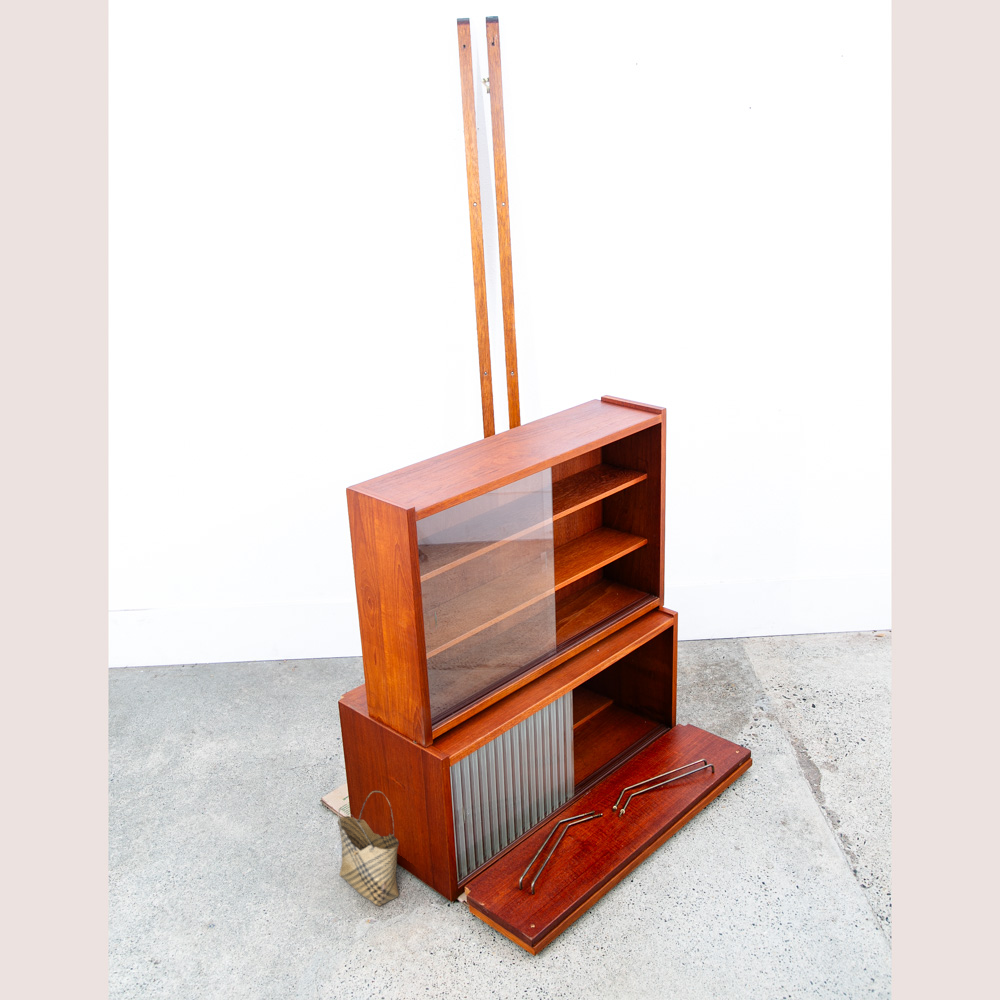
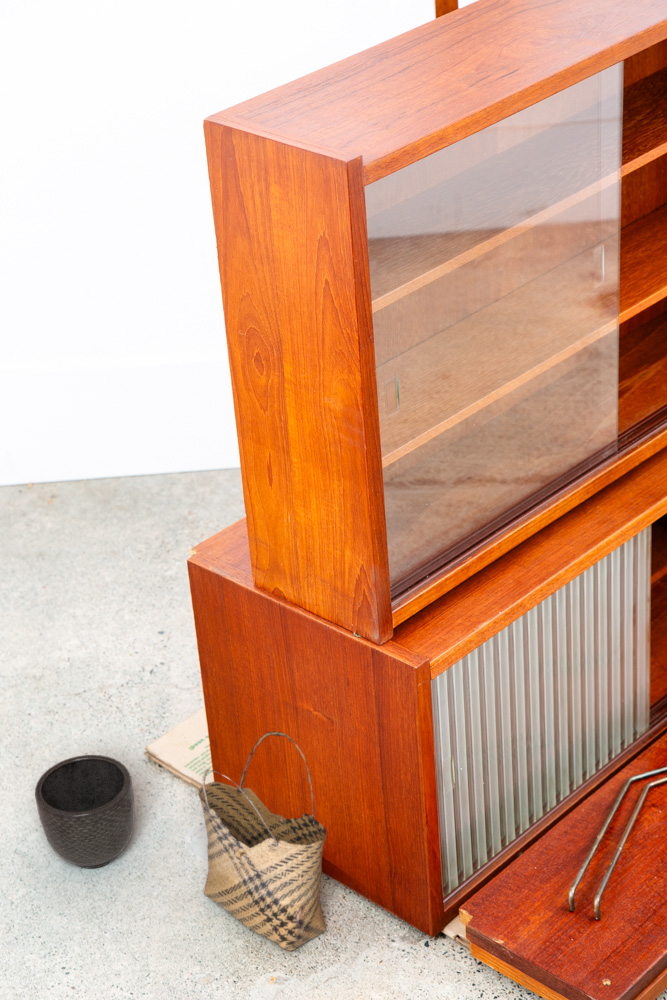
planter: none [257,801,308,861] -> present [35,755,135,869]

